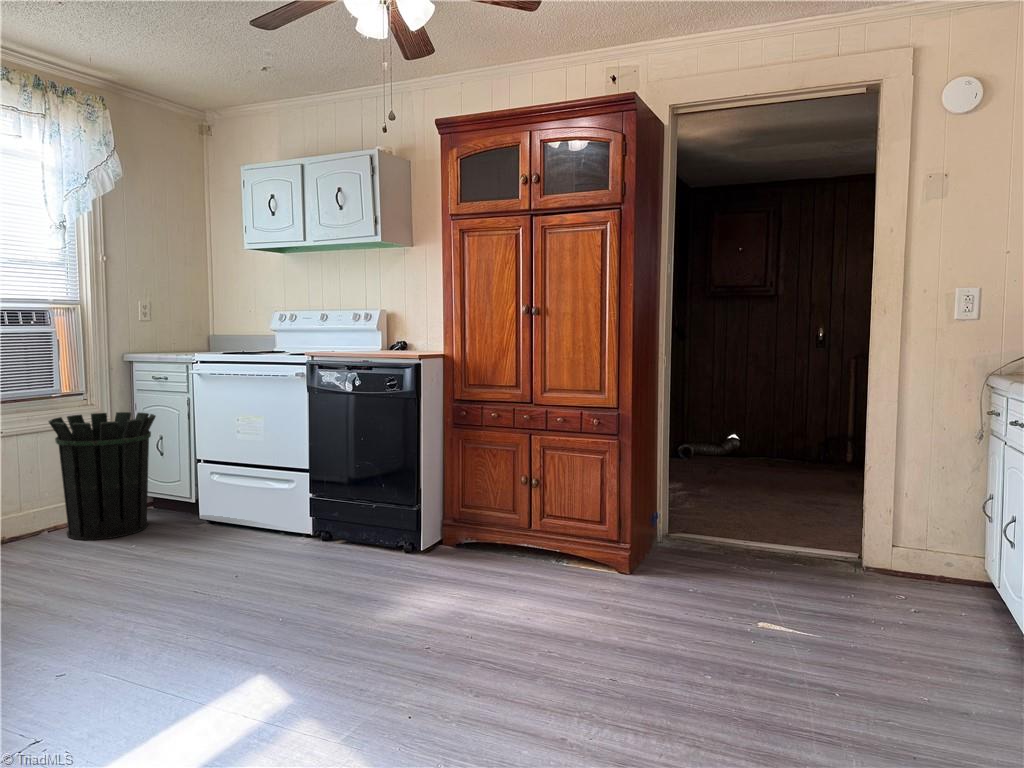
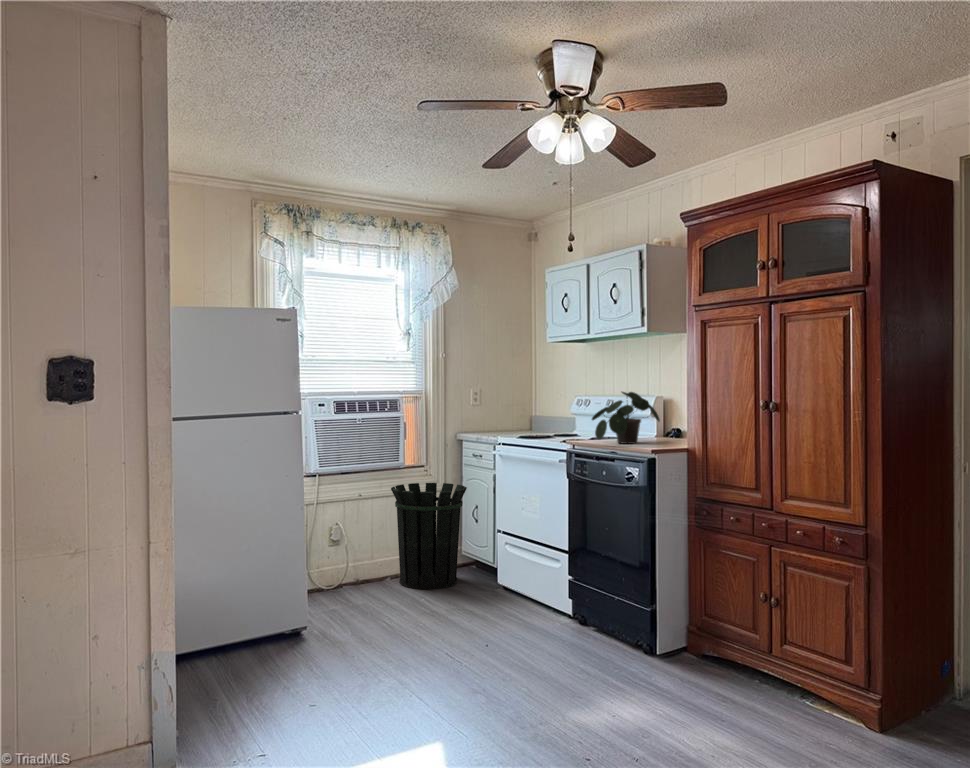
potted plant: none [327,300,400,353] -> present [592,392,660,444]

